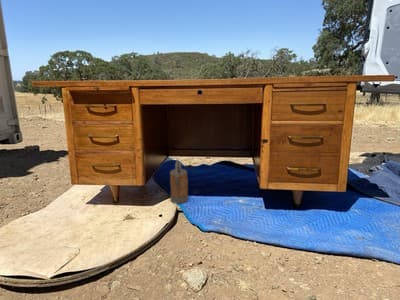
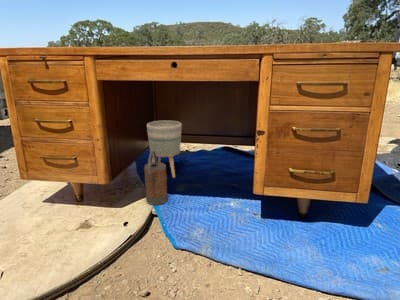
planter: none [166,137,194,184] -> present [147,120,182,177]

